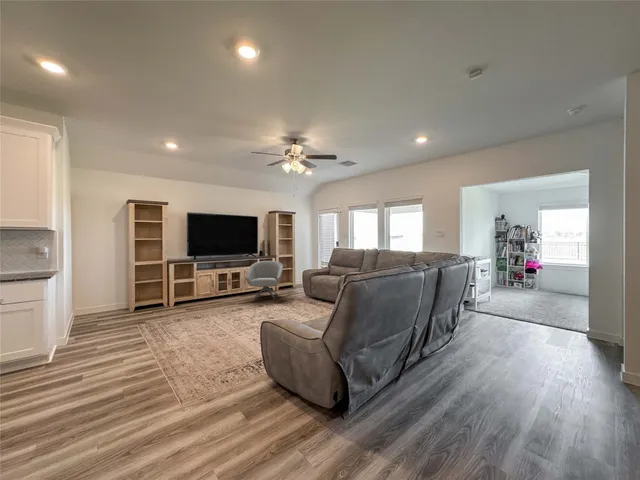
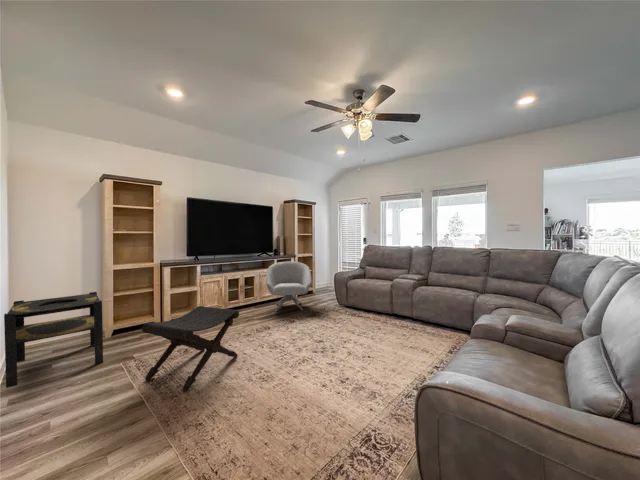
side table: none [72,280,127,333] -> present [4,292,103,388]
footstool: none [149,289,212,337] -> present [142,306,239,391]

